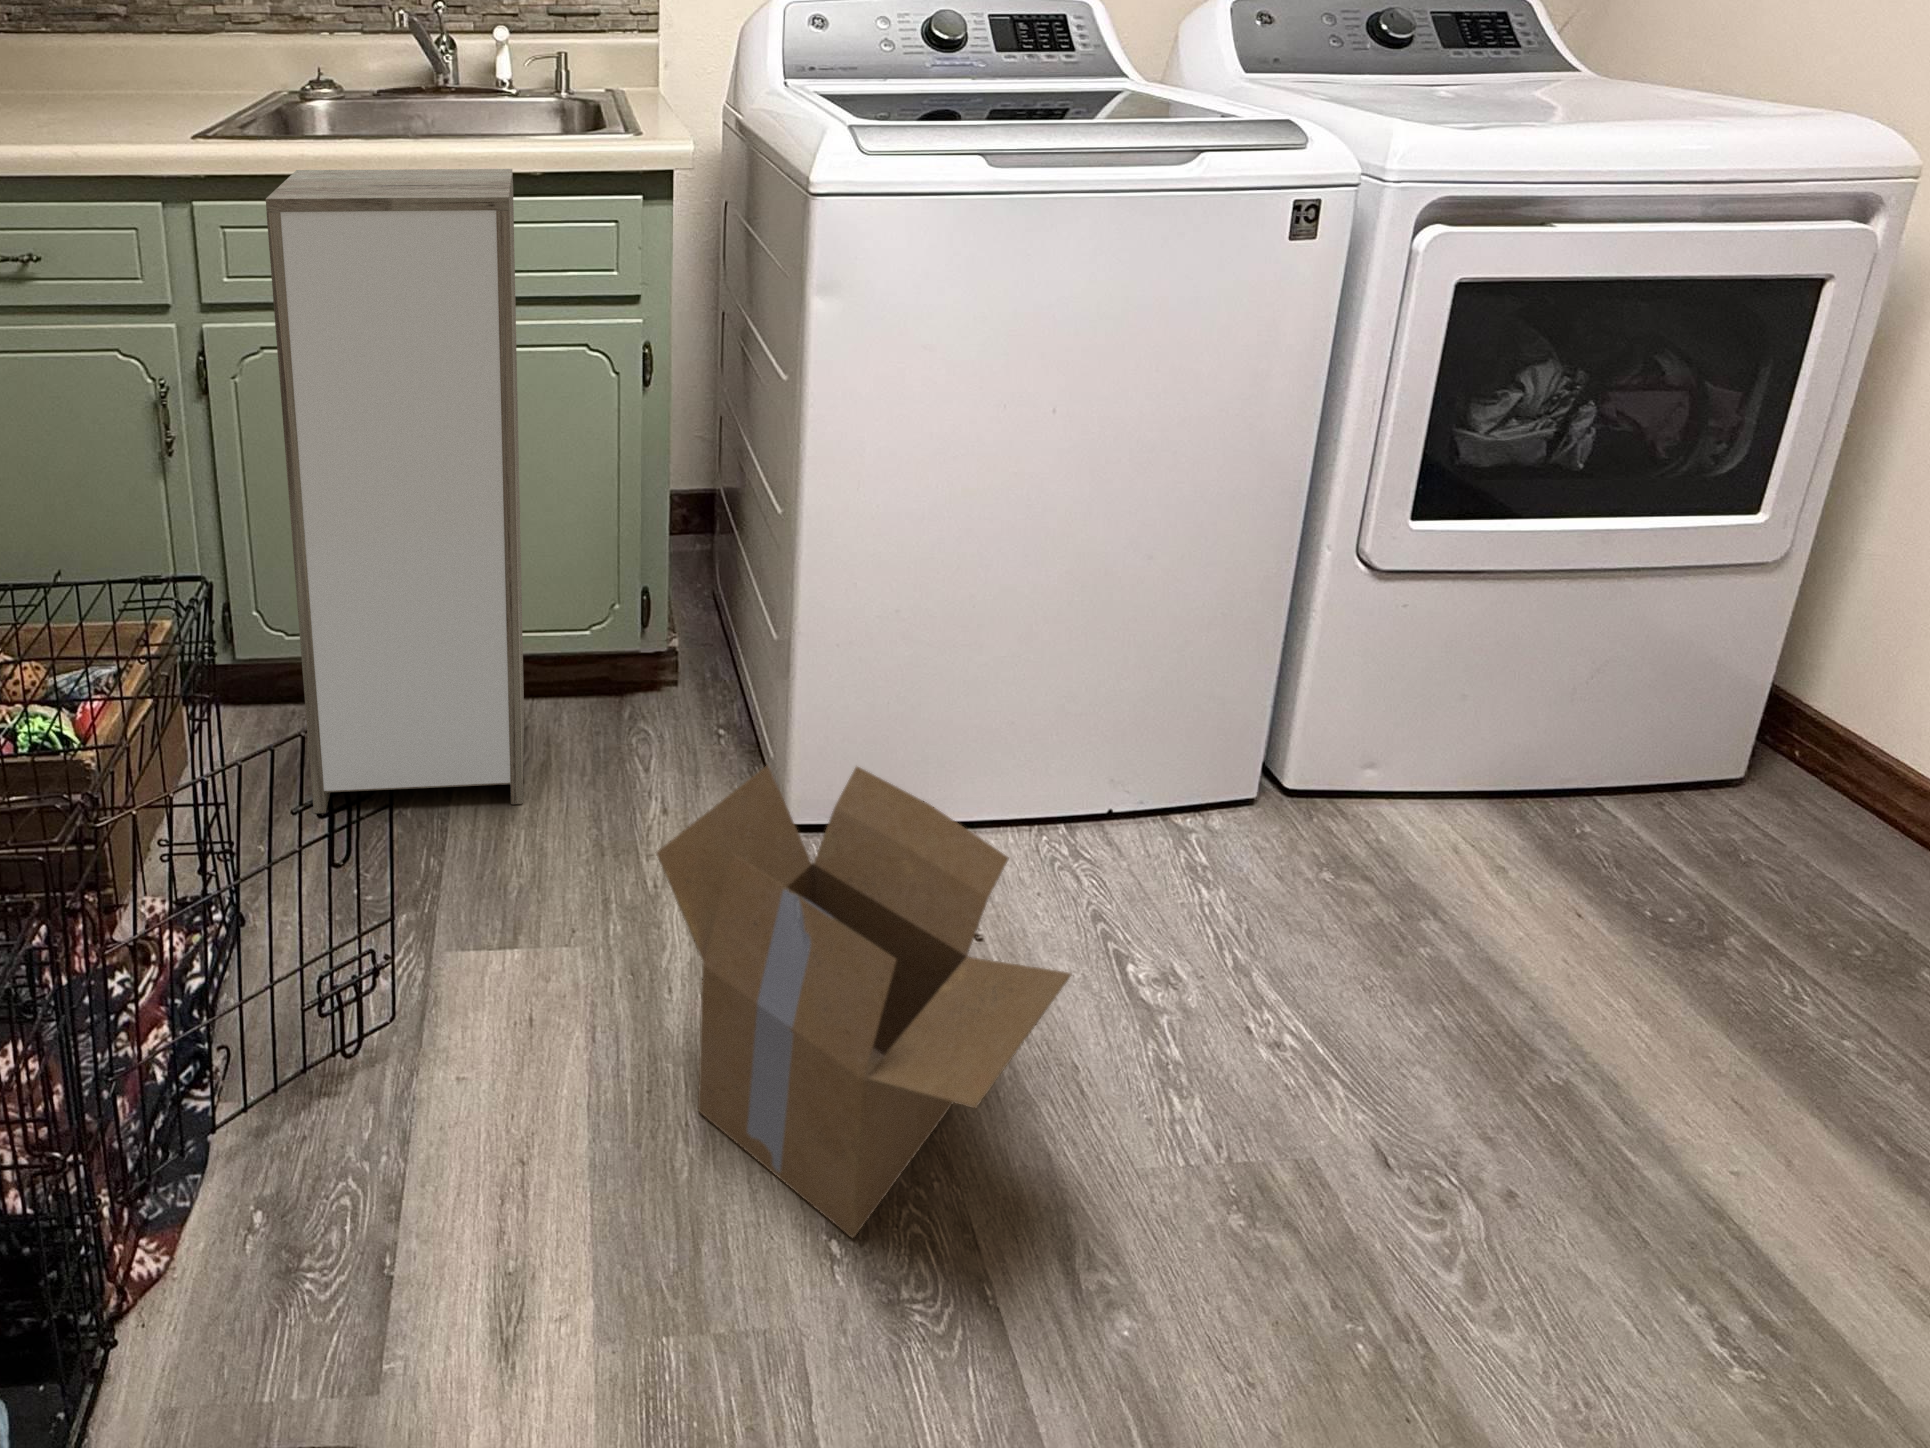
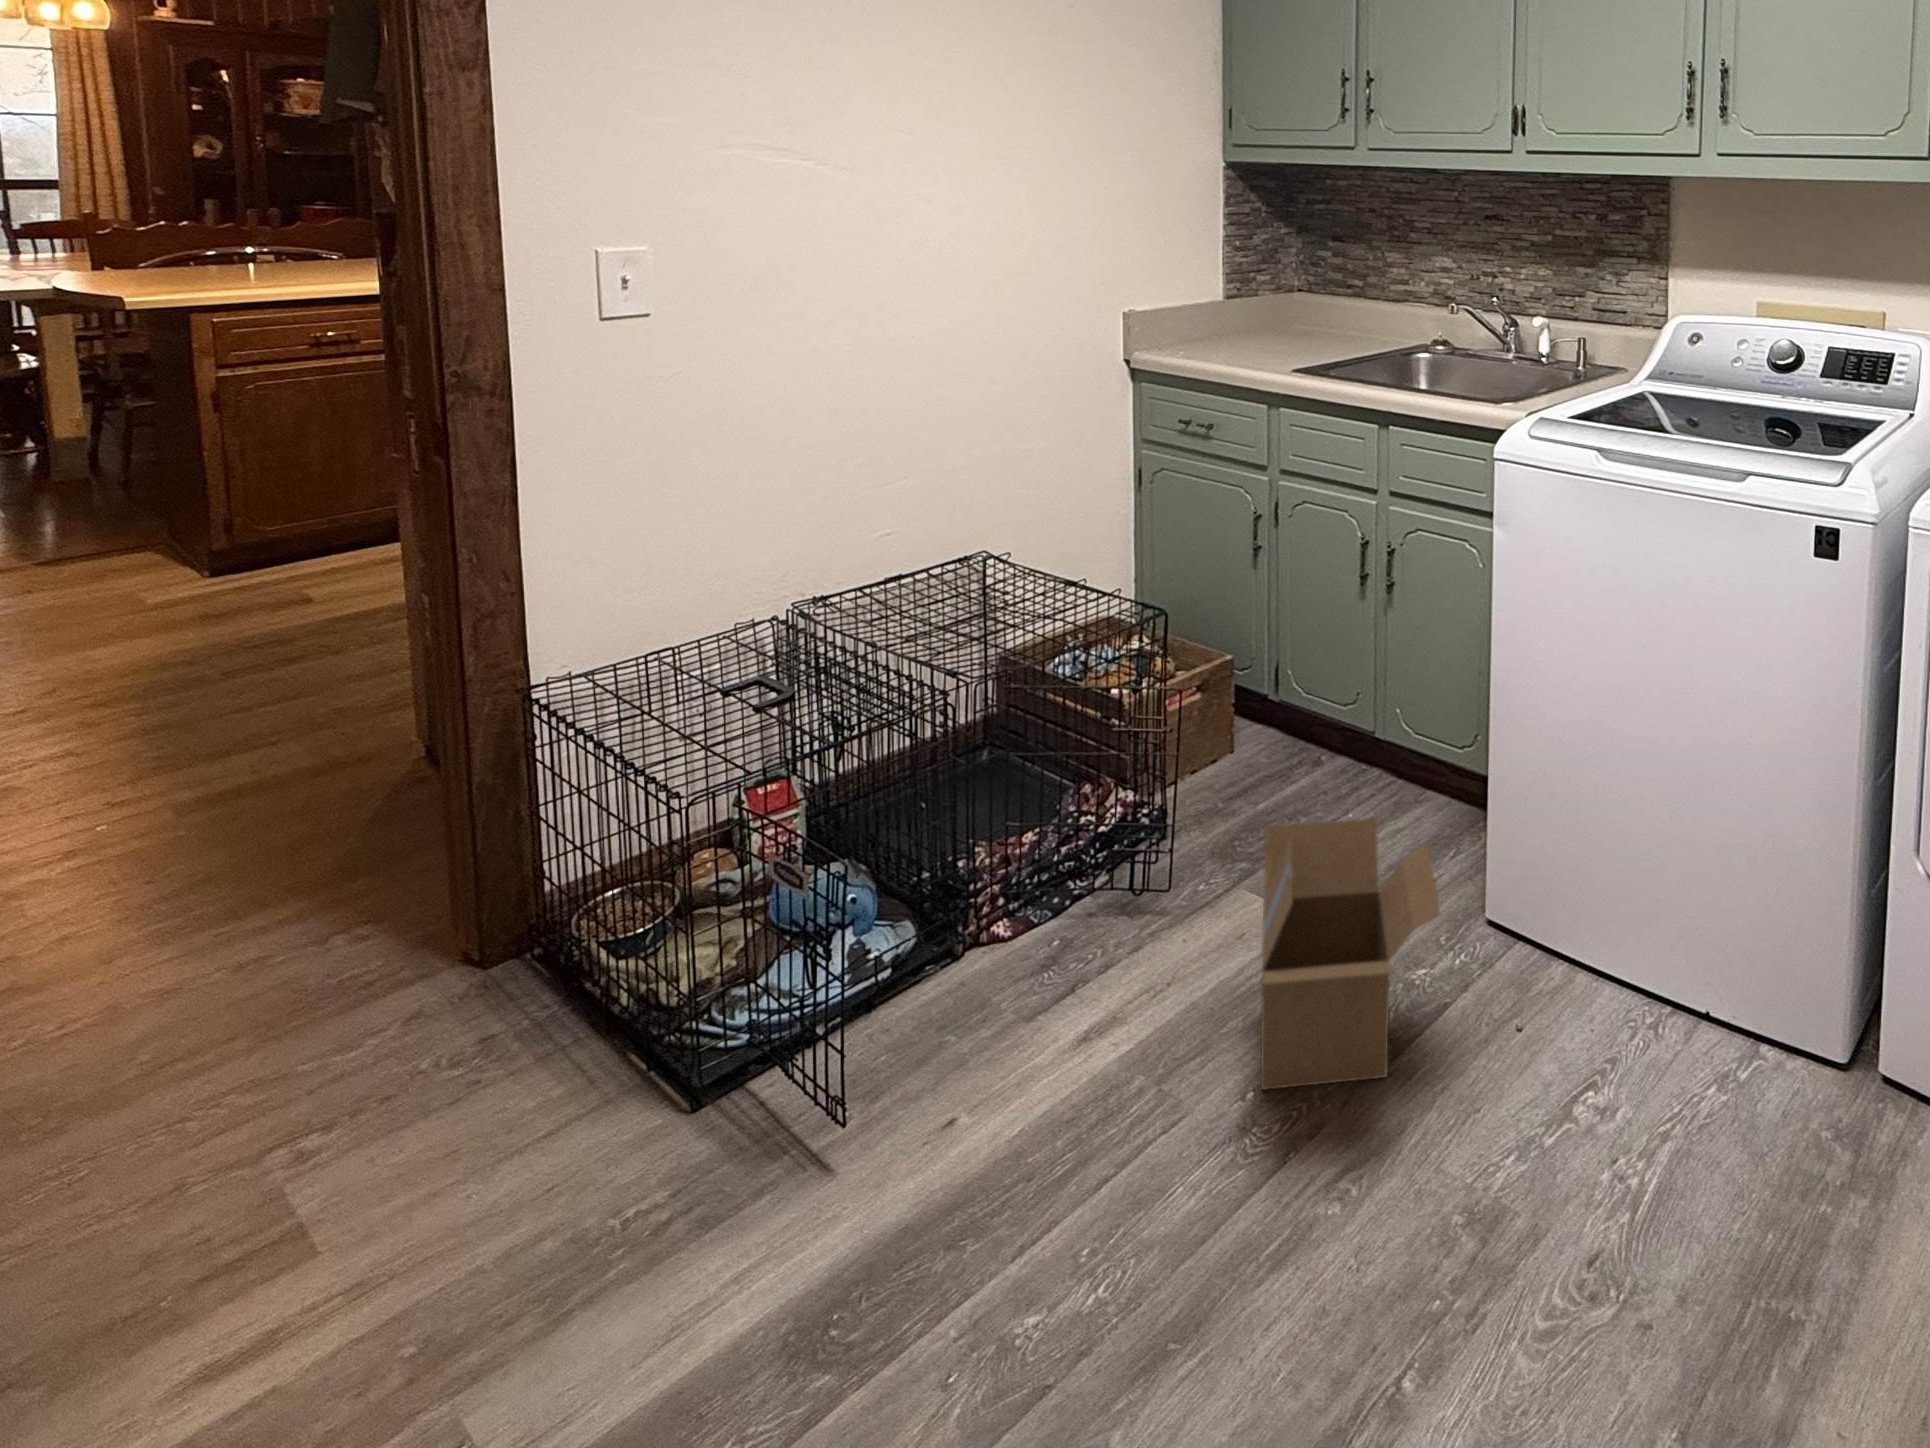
storage cabinet: present [266,169,524,813] -> none [1256,398,1424,846]

